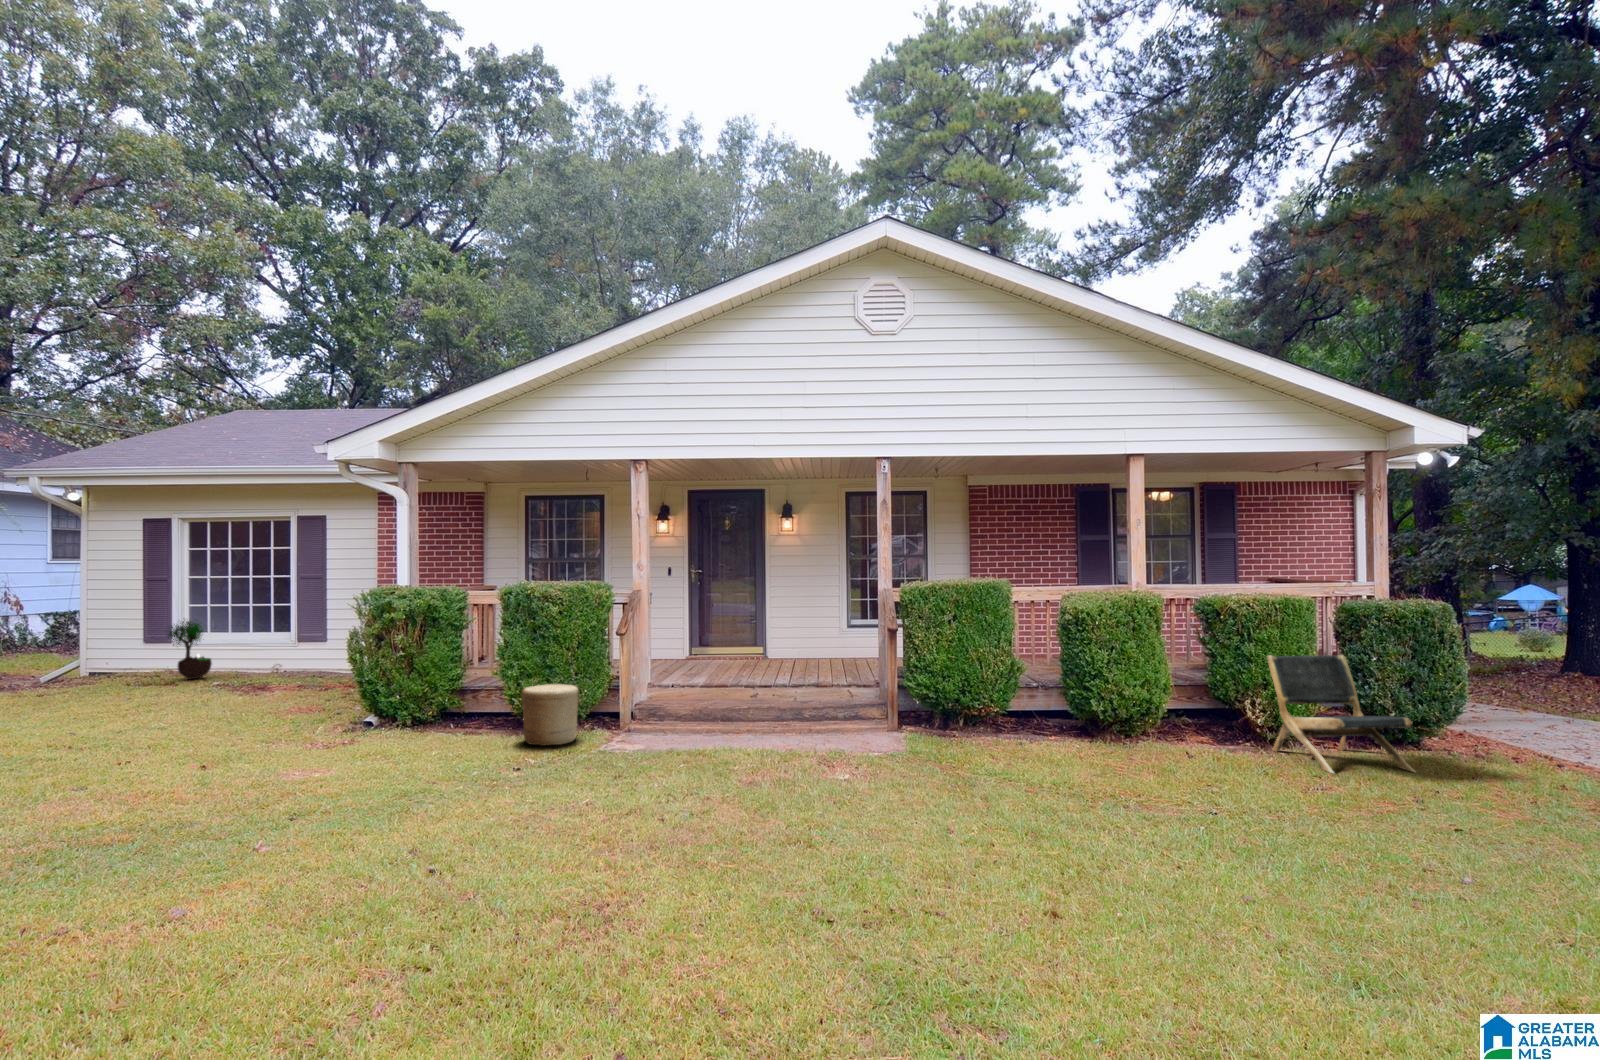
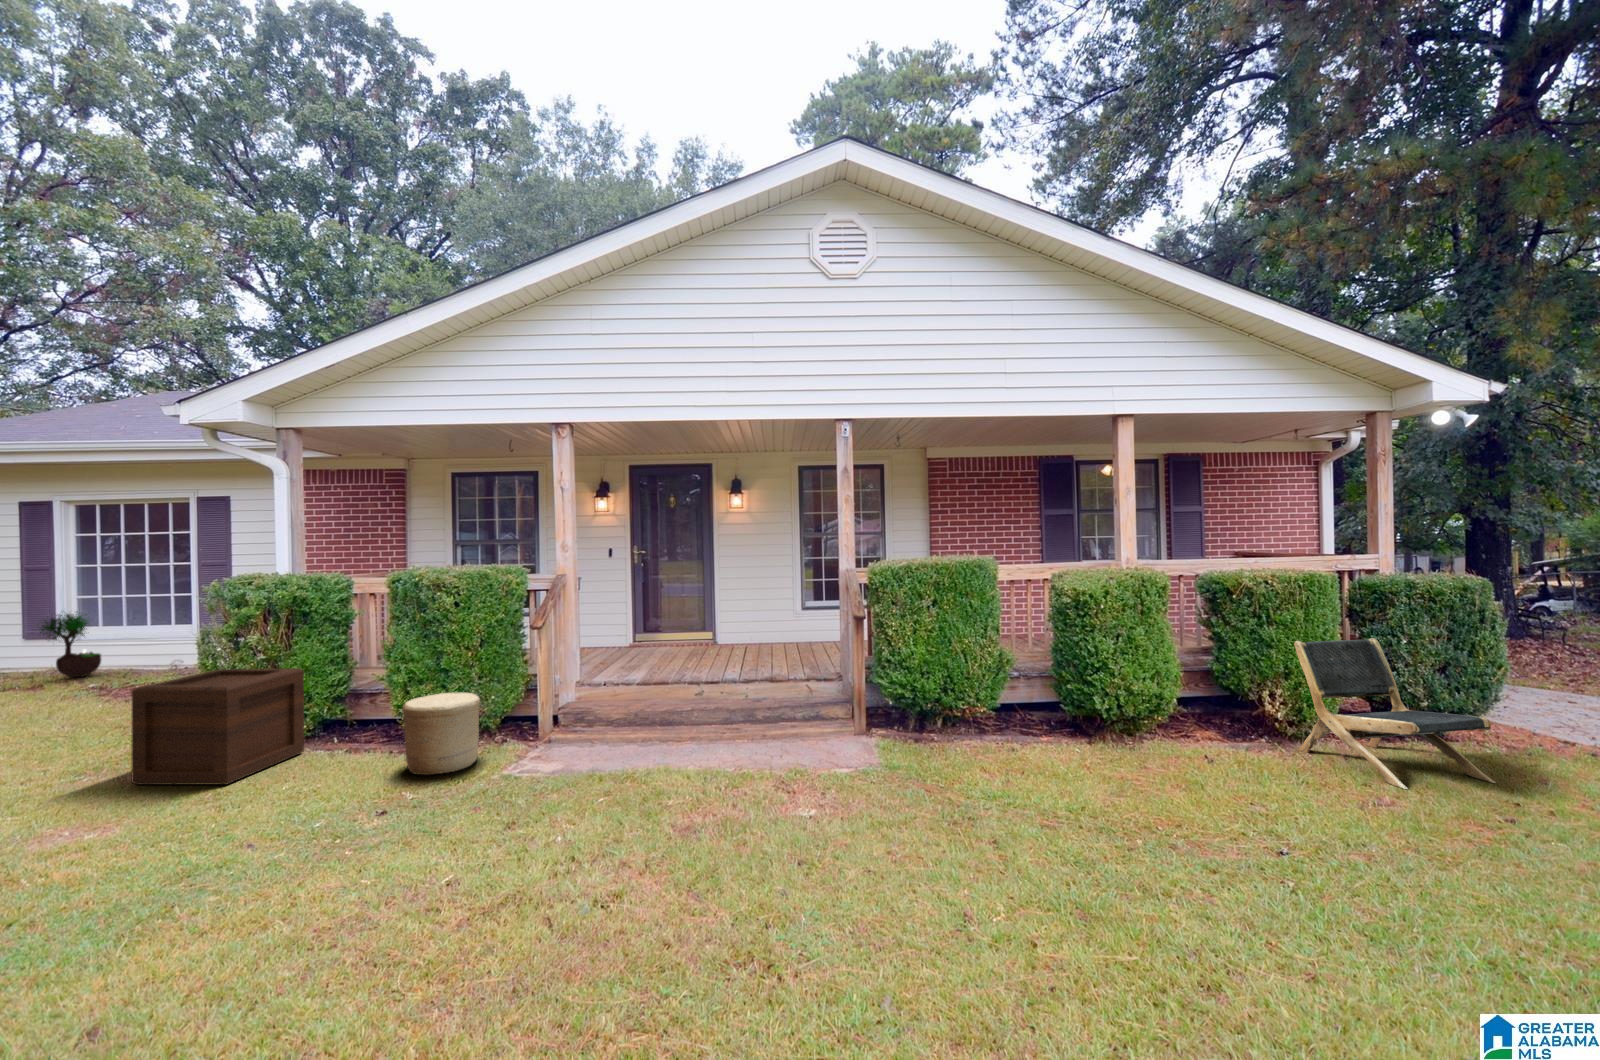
wooden crate: none [325,662,437,747] -> present [132,668,304,785]

